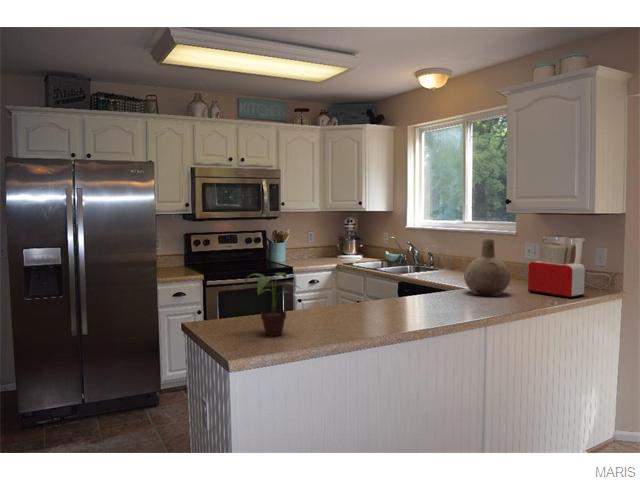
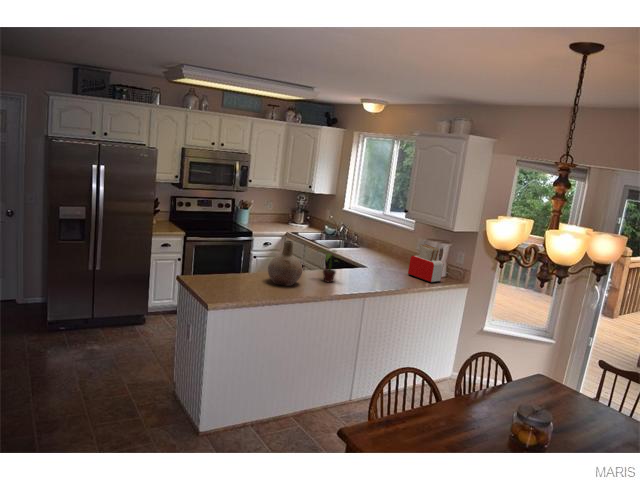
vase: present [464,239,510,296] -> present [268,241,302,286]
potted plant: present [245,273,298,336] -> present [323,250,336,282]

